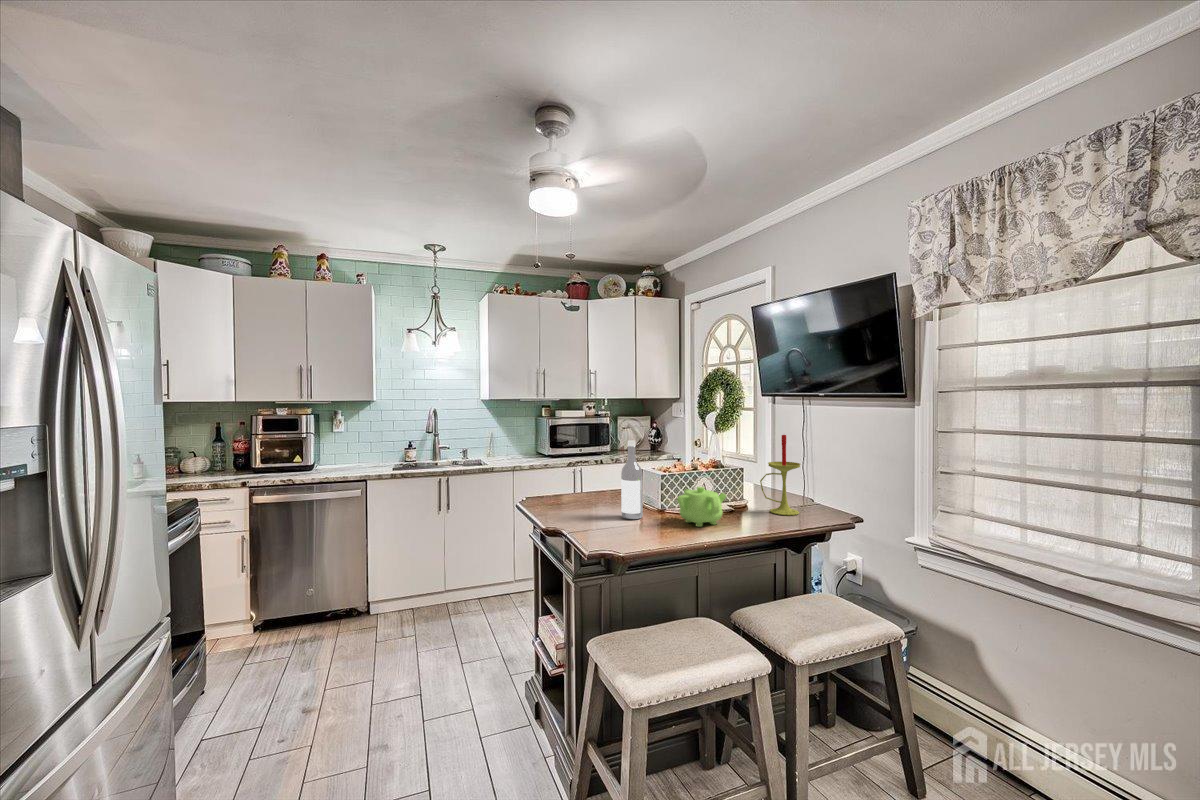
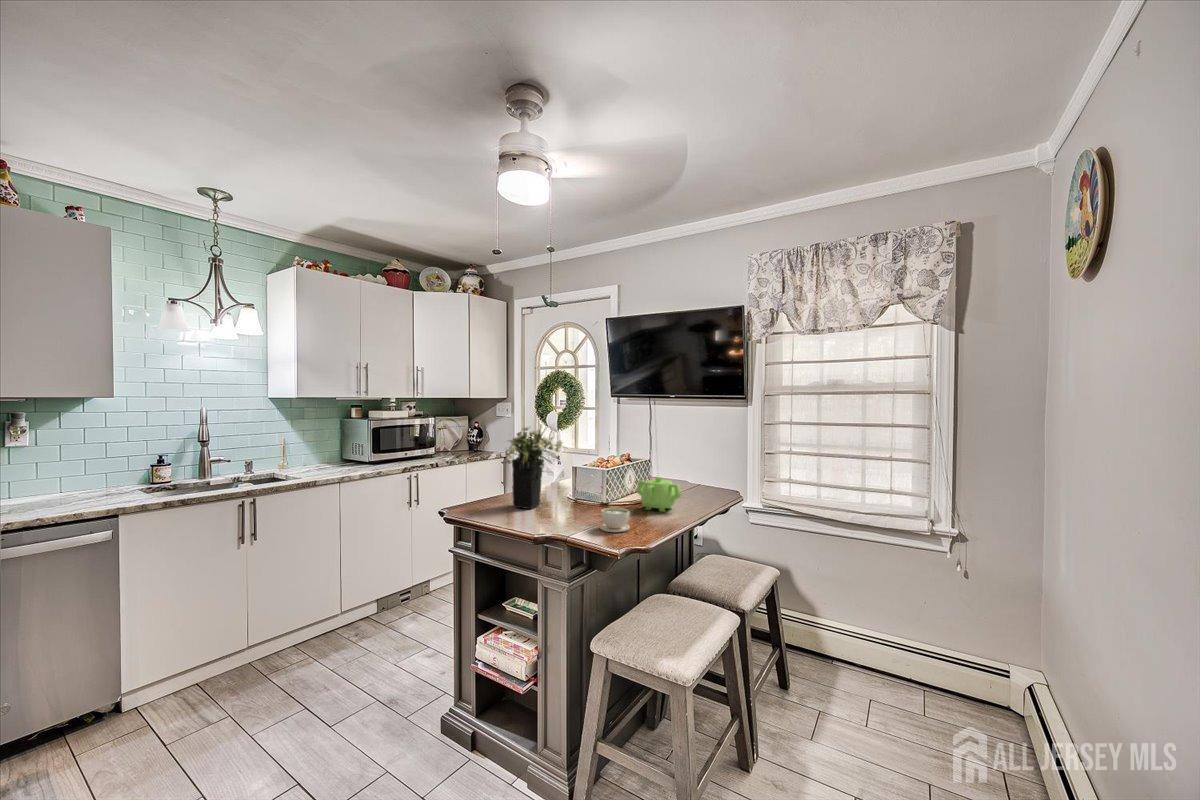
flower arrangement: none [548,424,616,507] -> present [505,425,562,509]
candle: present [760,435,801,515] -> none [680,428,709,496]
wine bottle: present [621,440,643,519] -> none [587,438,607,514]
coffee cup: none [597,513,632,539] -> present [600,508,630,532]

